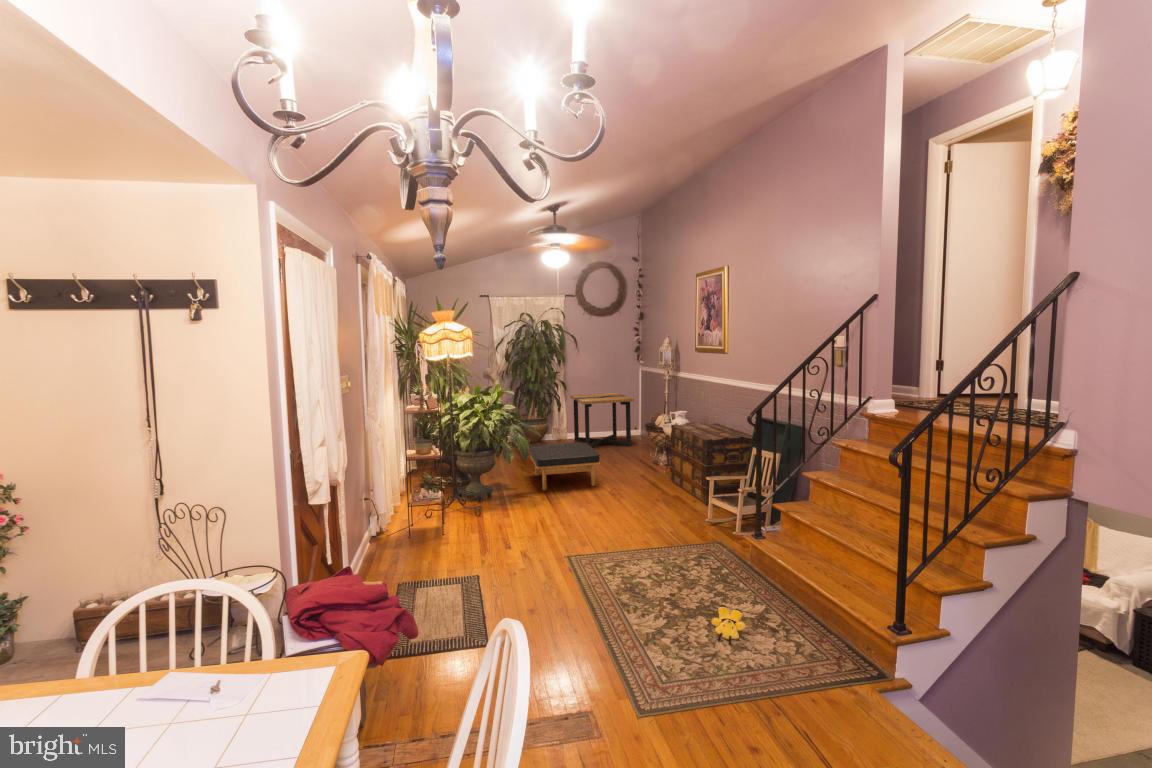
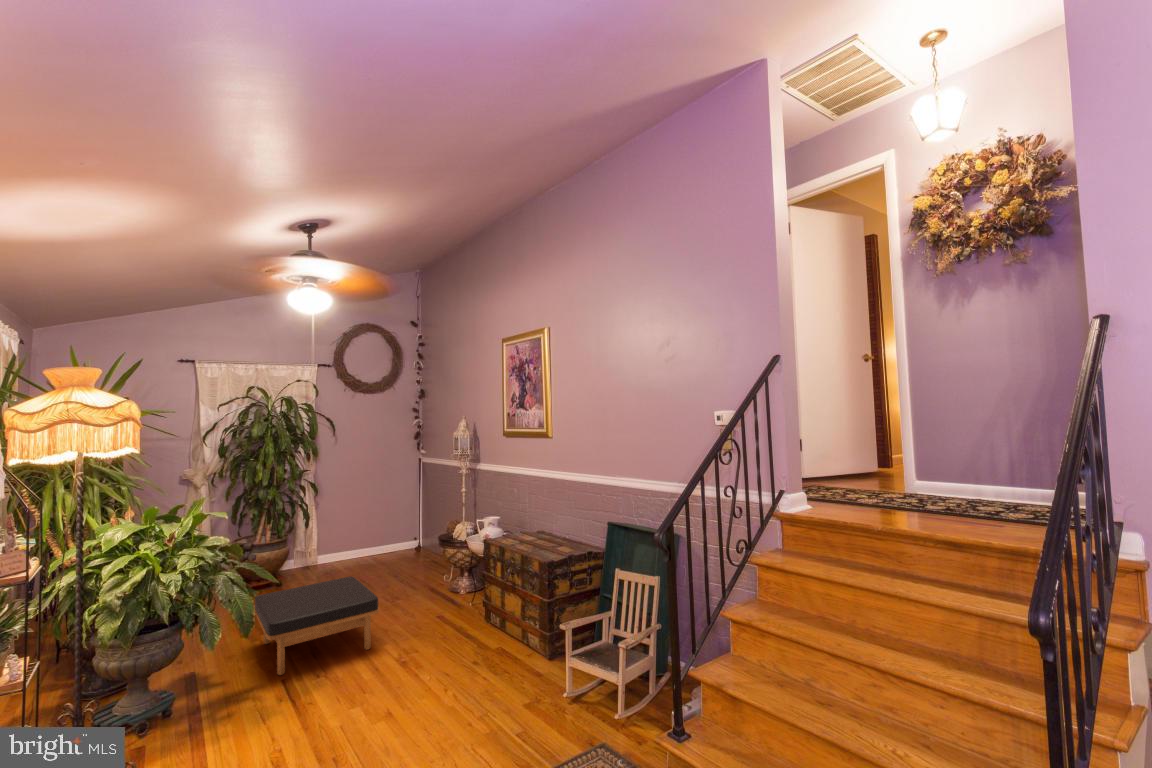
side table: present [570,393,634,448] -> none [324,494,418,580]

